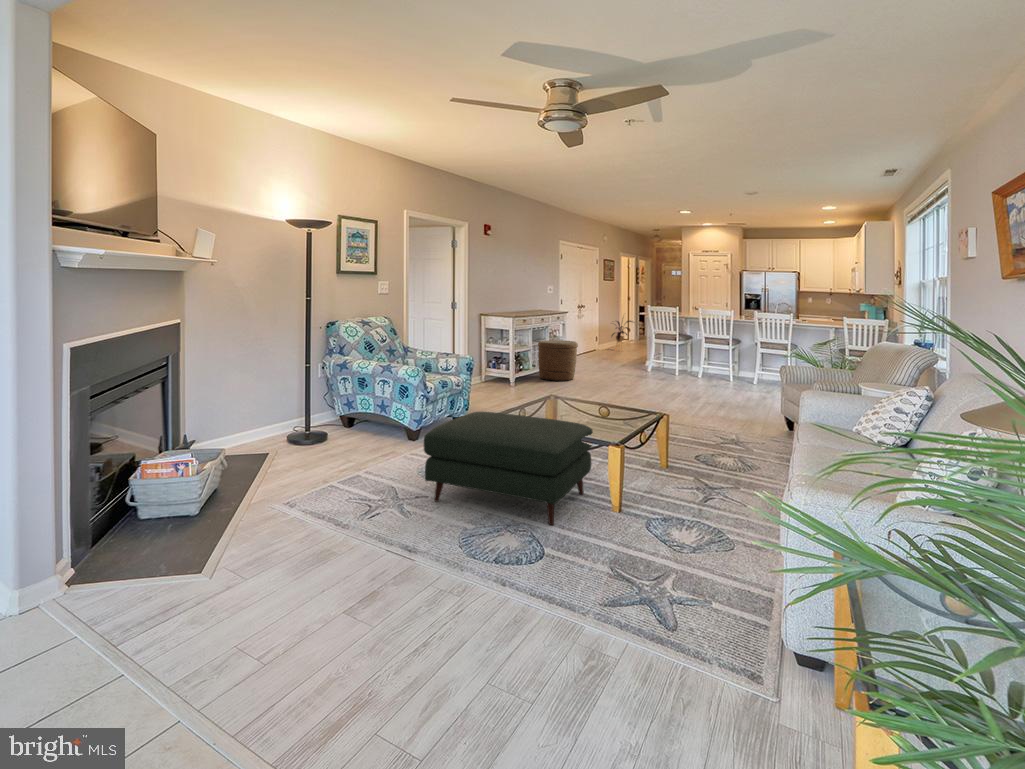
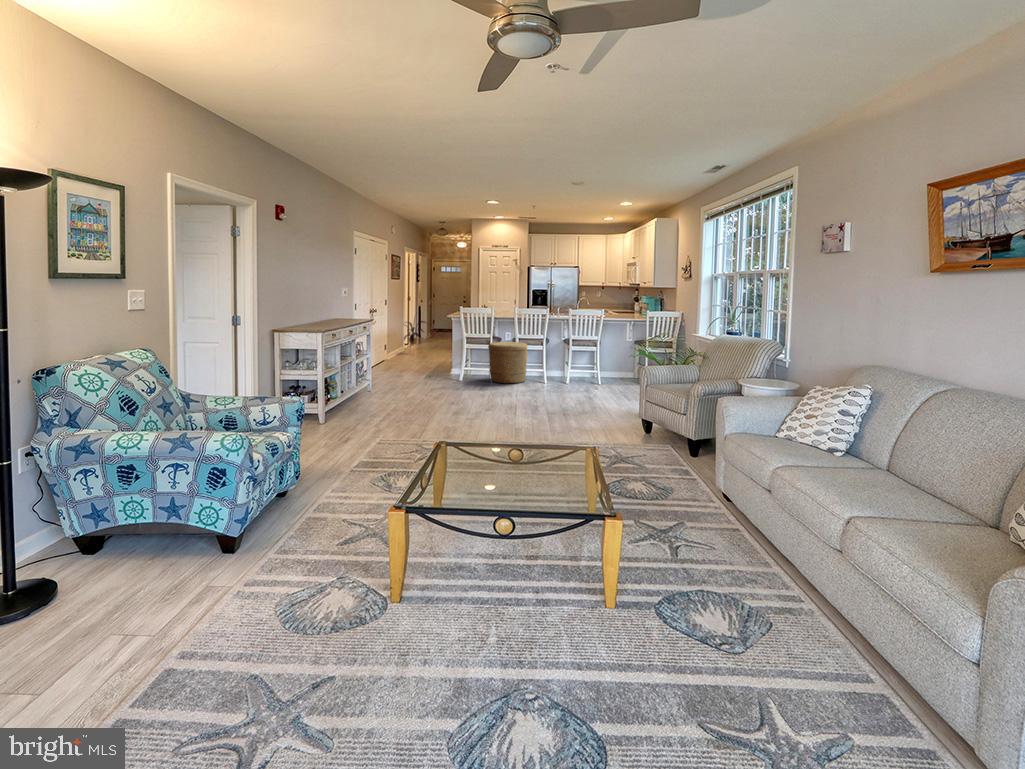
basket: present [538,340,578,381] -> present [488,342,527,384]
ottoman: present [424,412,593,525] -> none [331,506,578,687]

